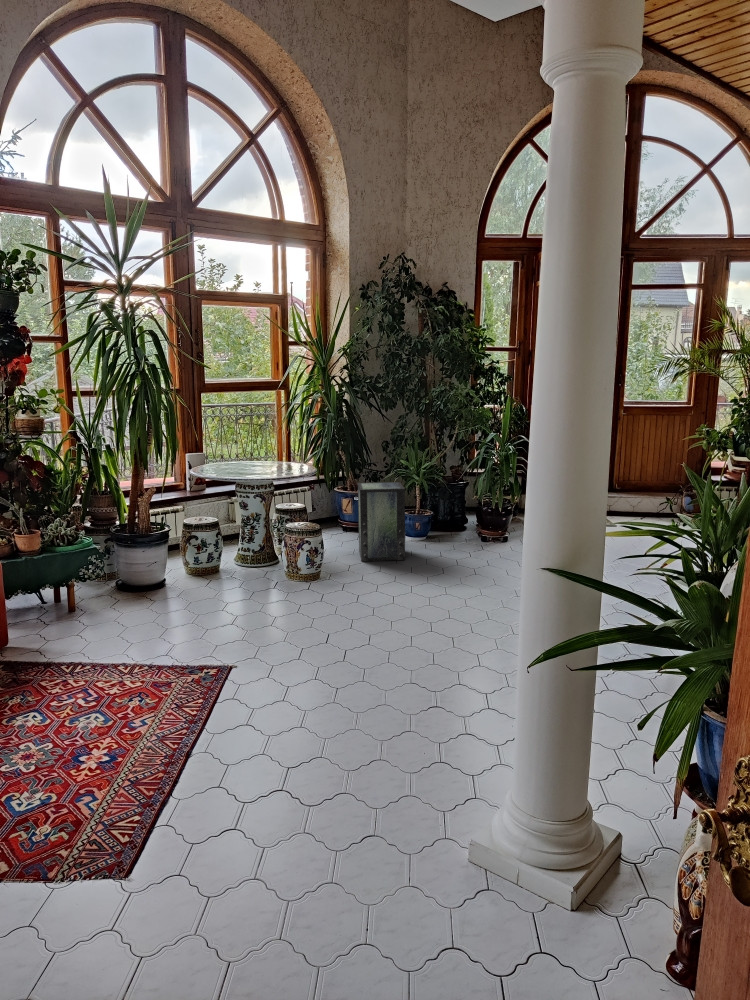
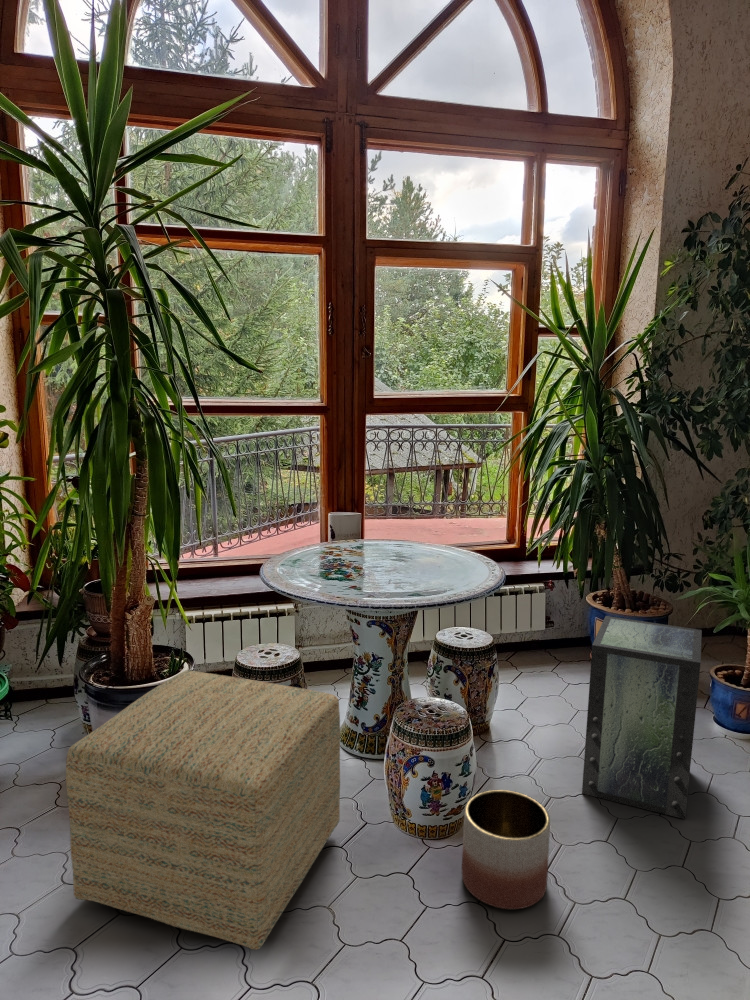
ottoman: none [174,518,273,613] -> present [66,670,340,950]
planter: none [328,547,364,587] -> present [462,790,550,909]

